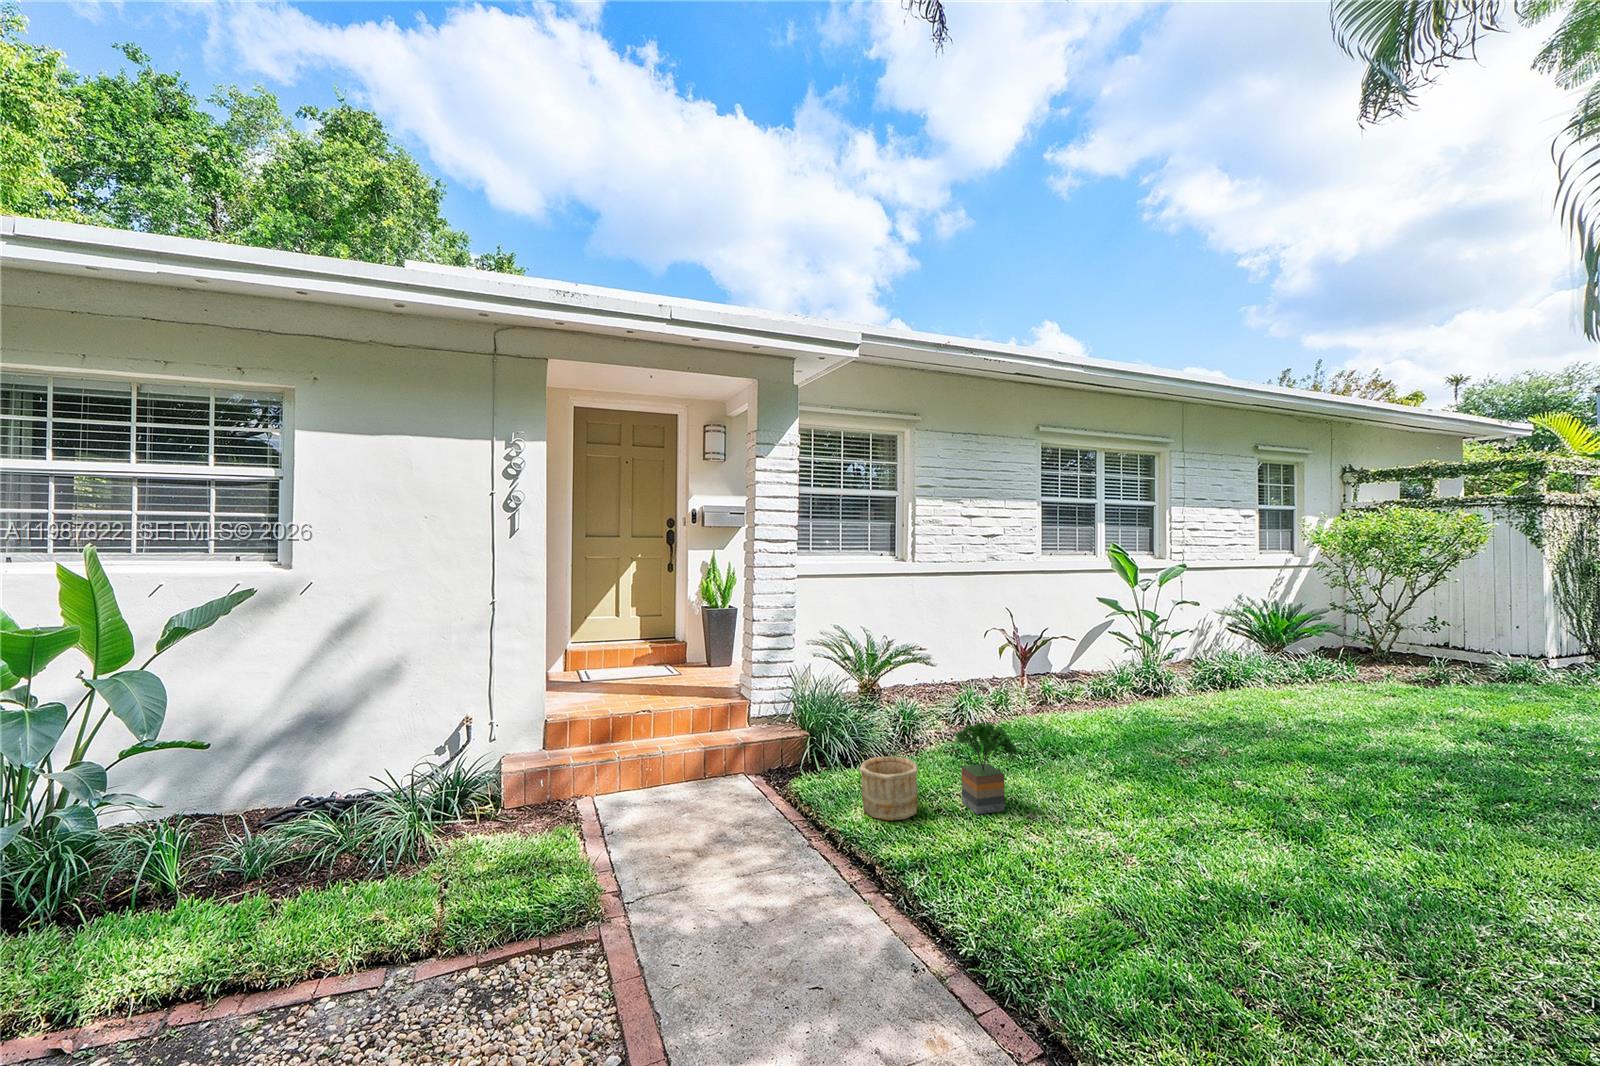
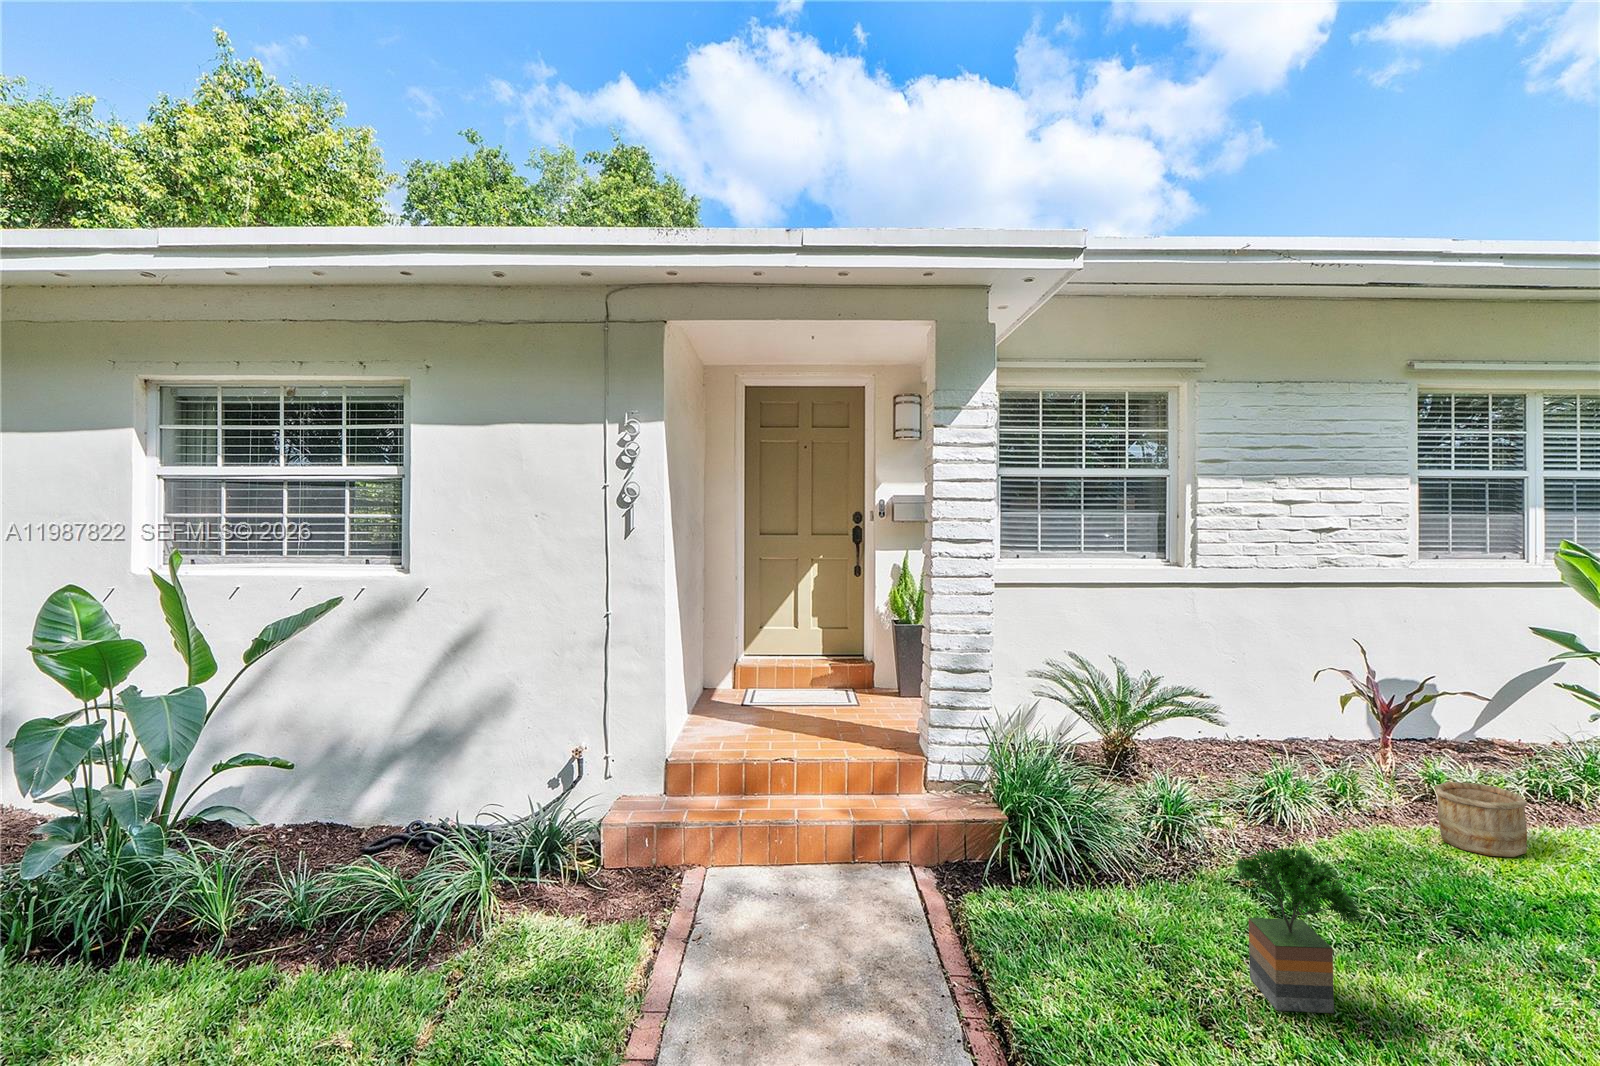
wooden bucket: present [859,756,918,821] -> present [1434,782,1527,857]

